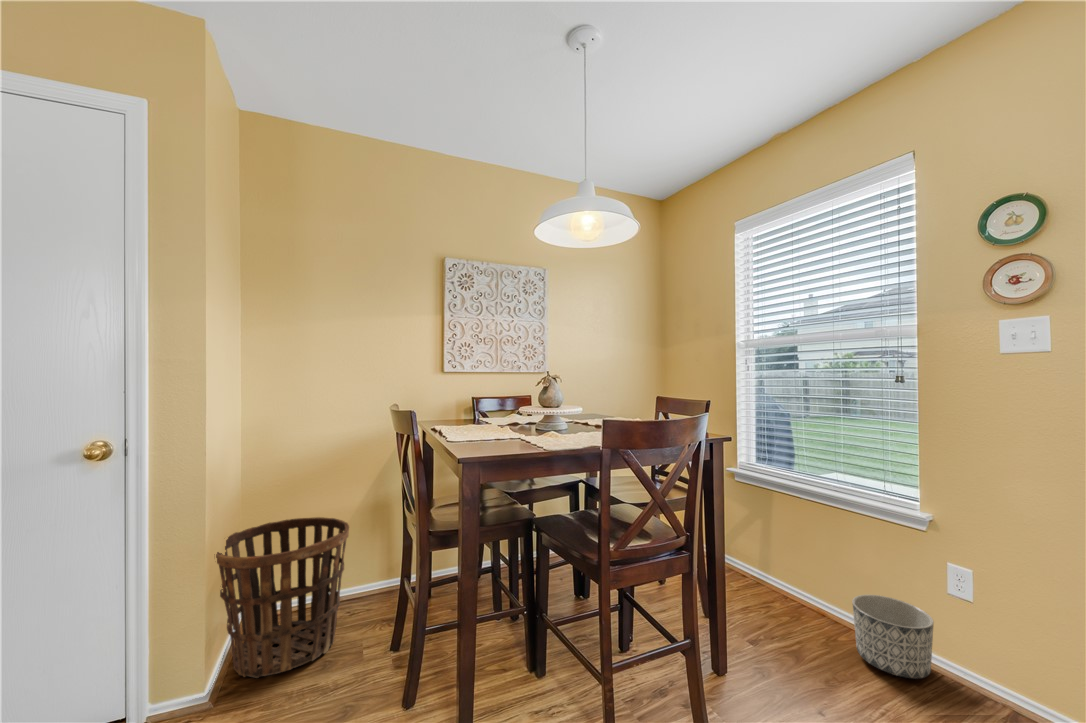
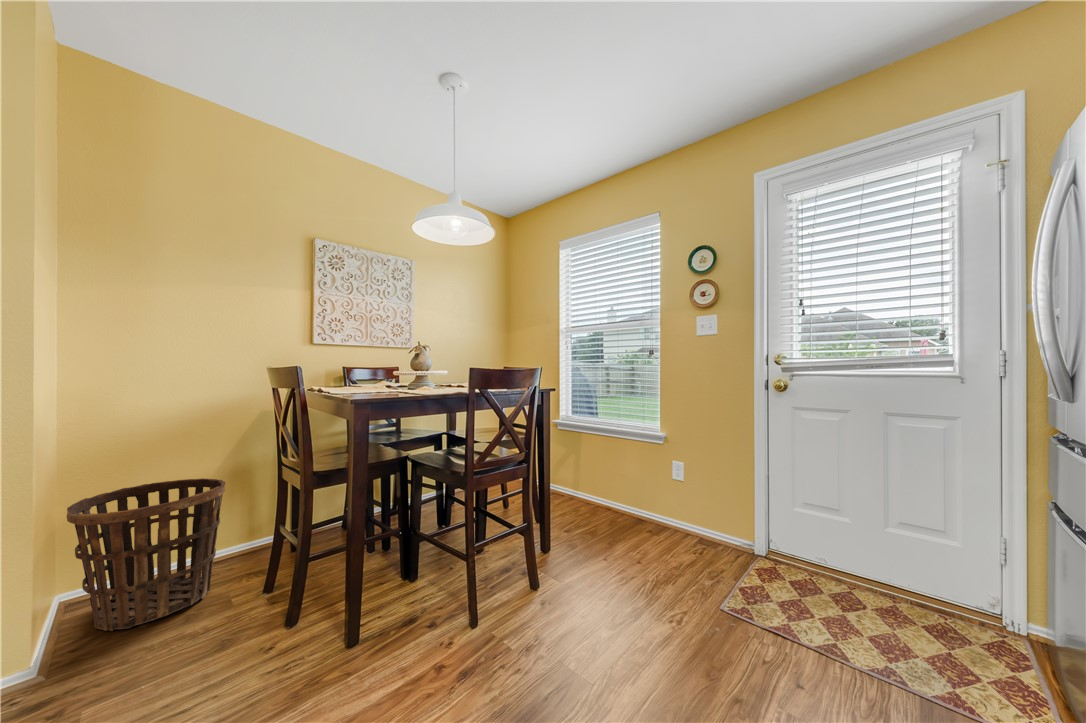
planter: present [852,595,934,679] -> none [626,490,667,534]

